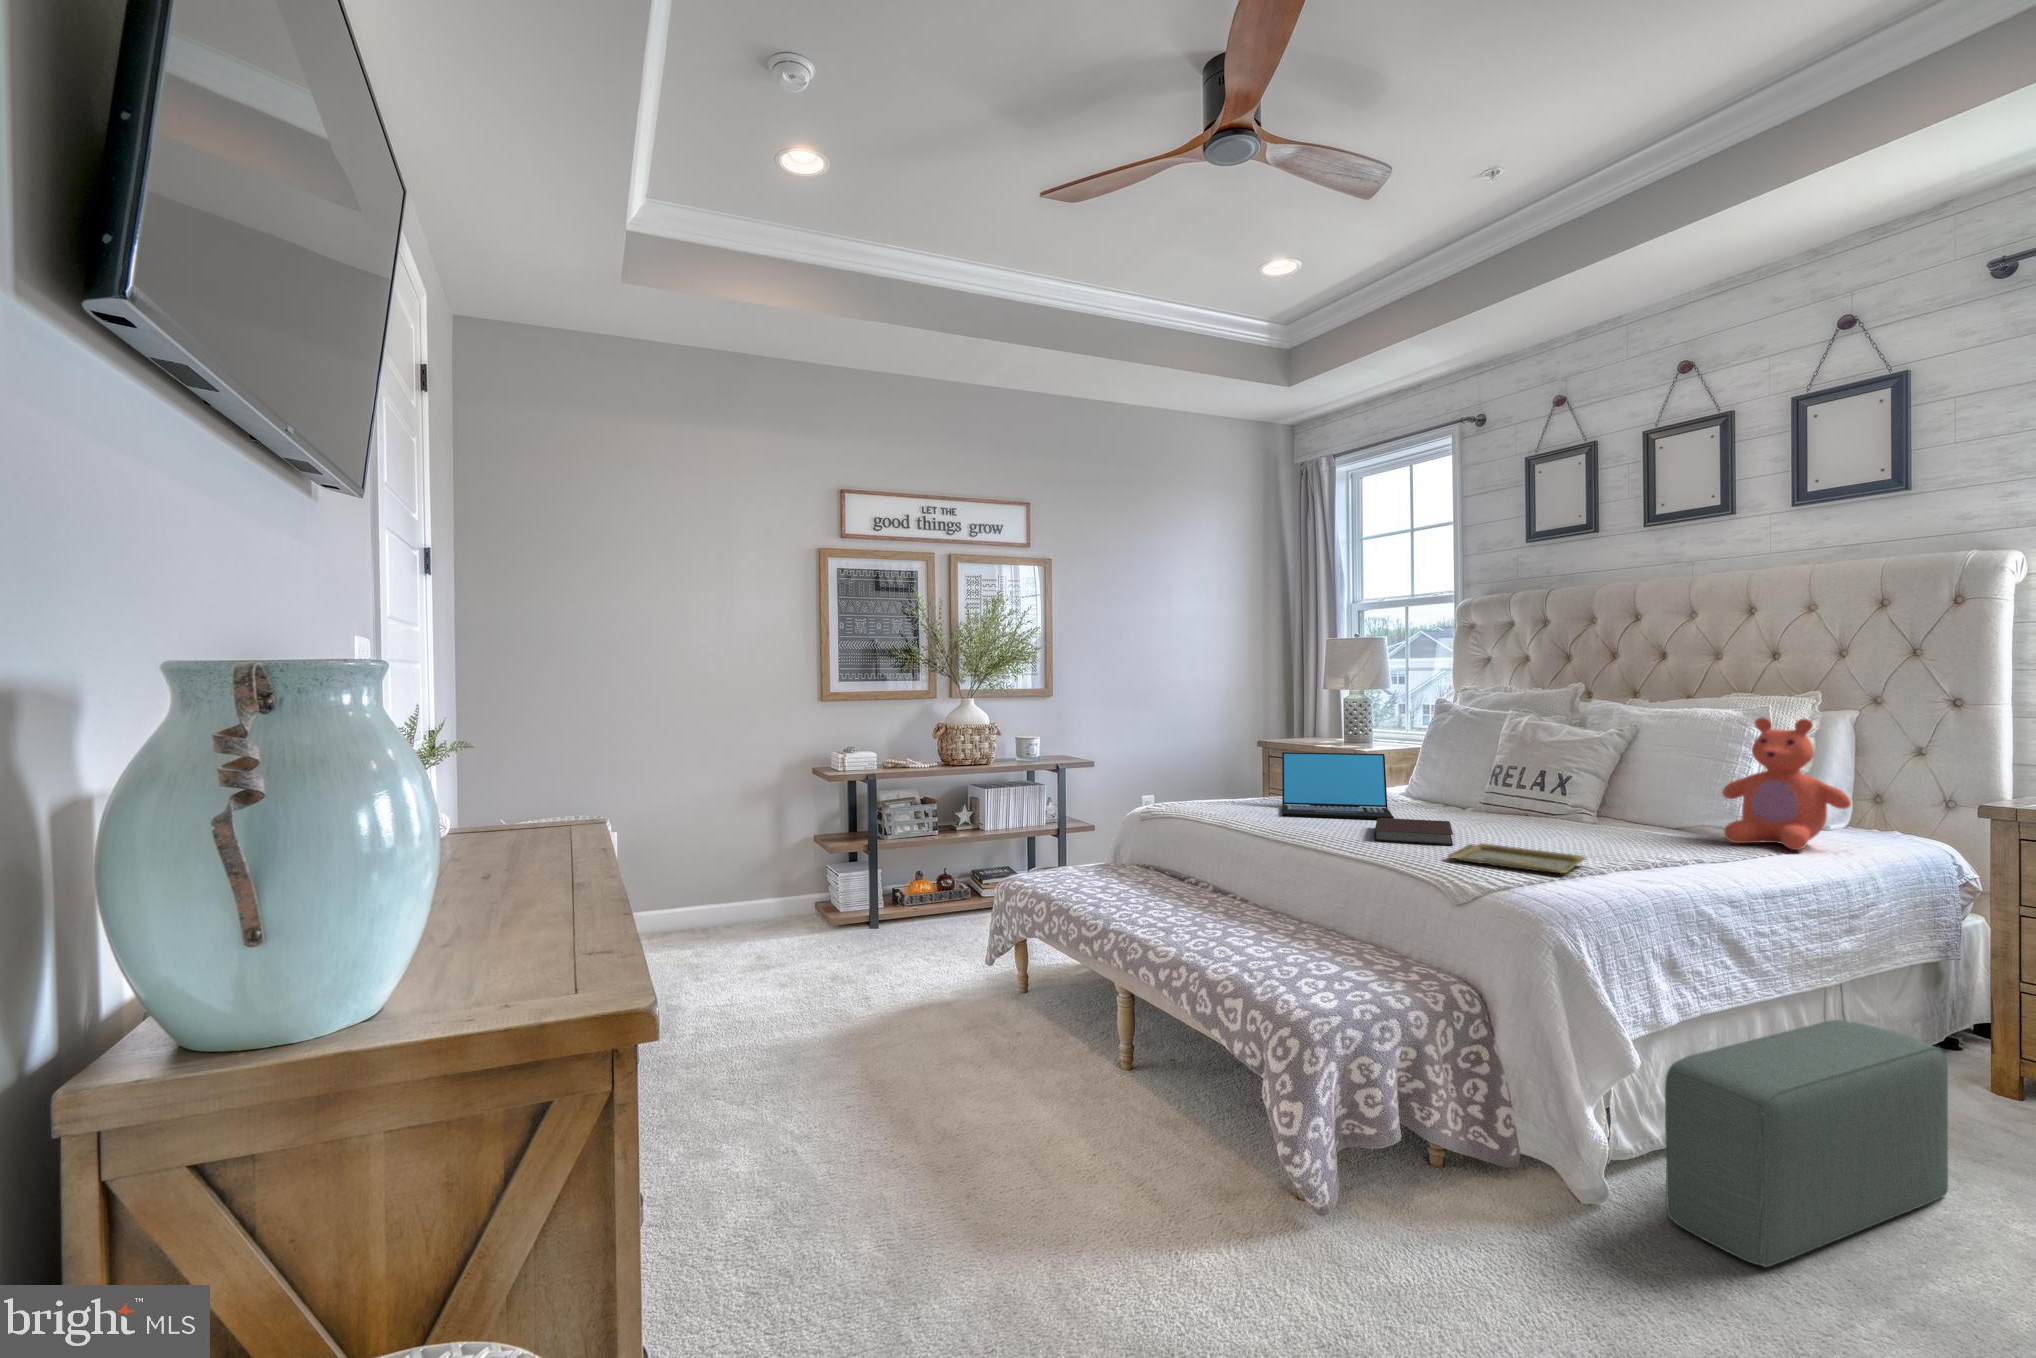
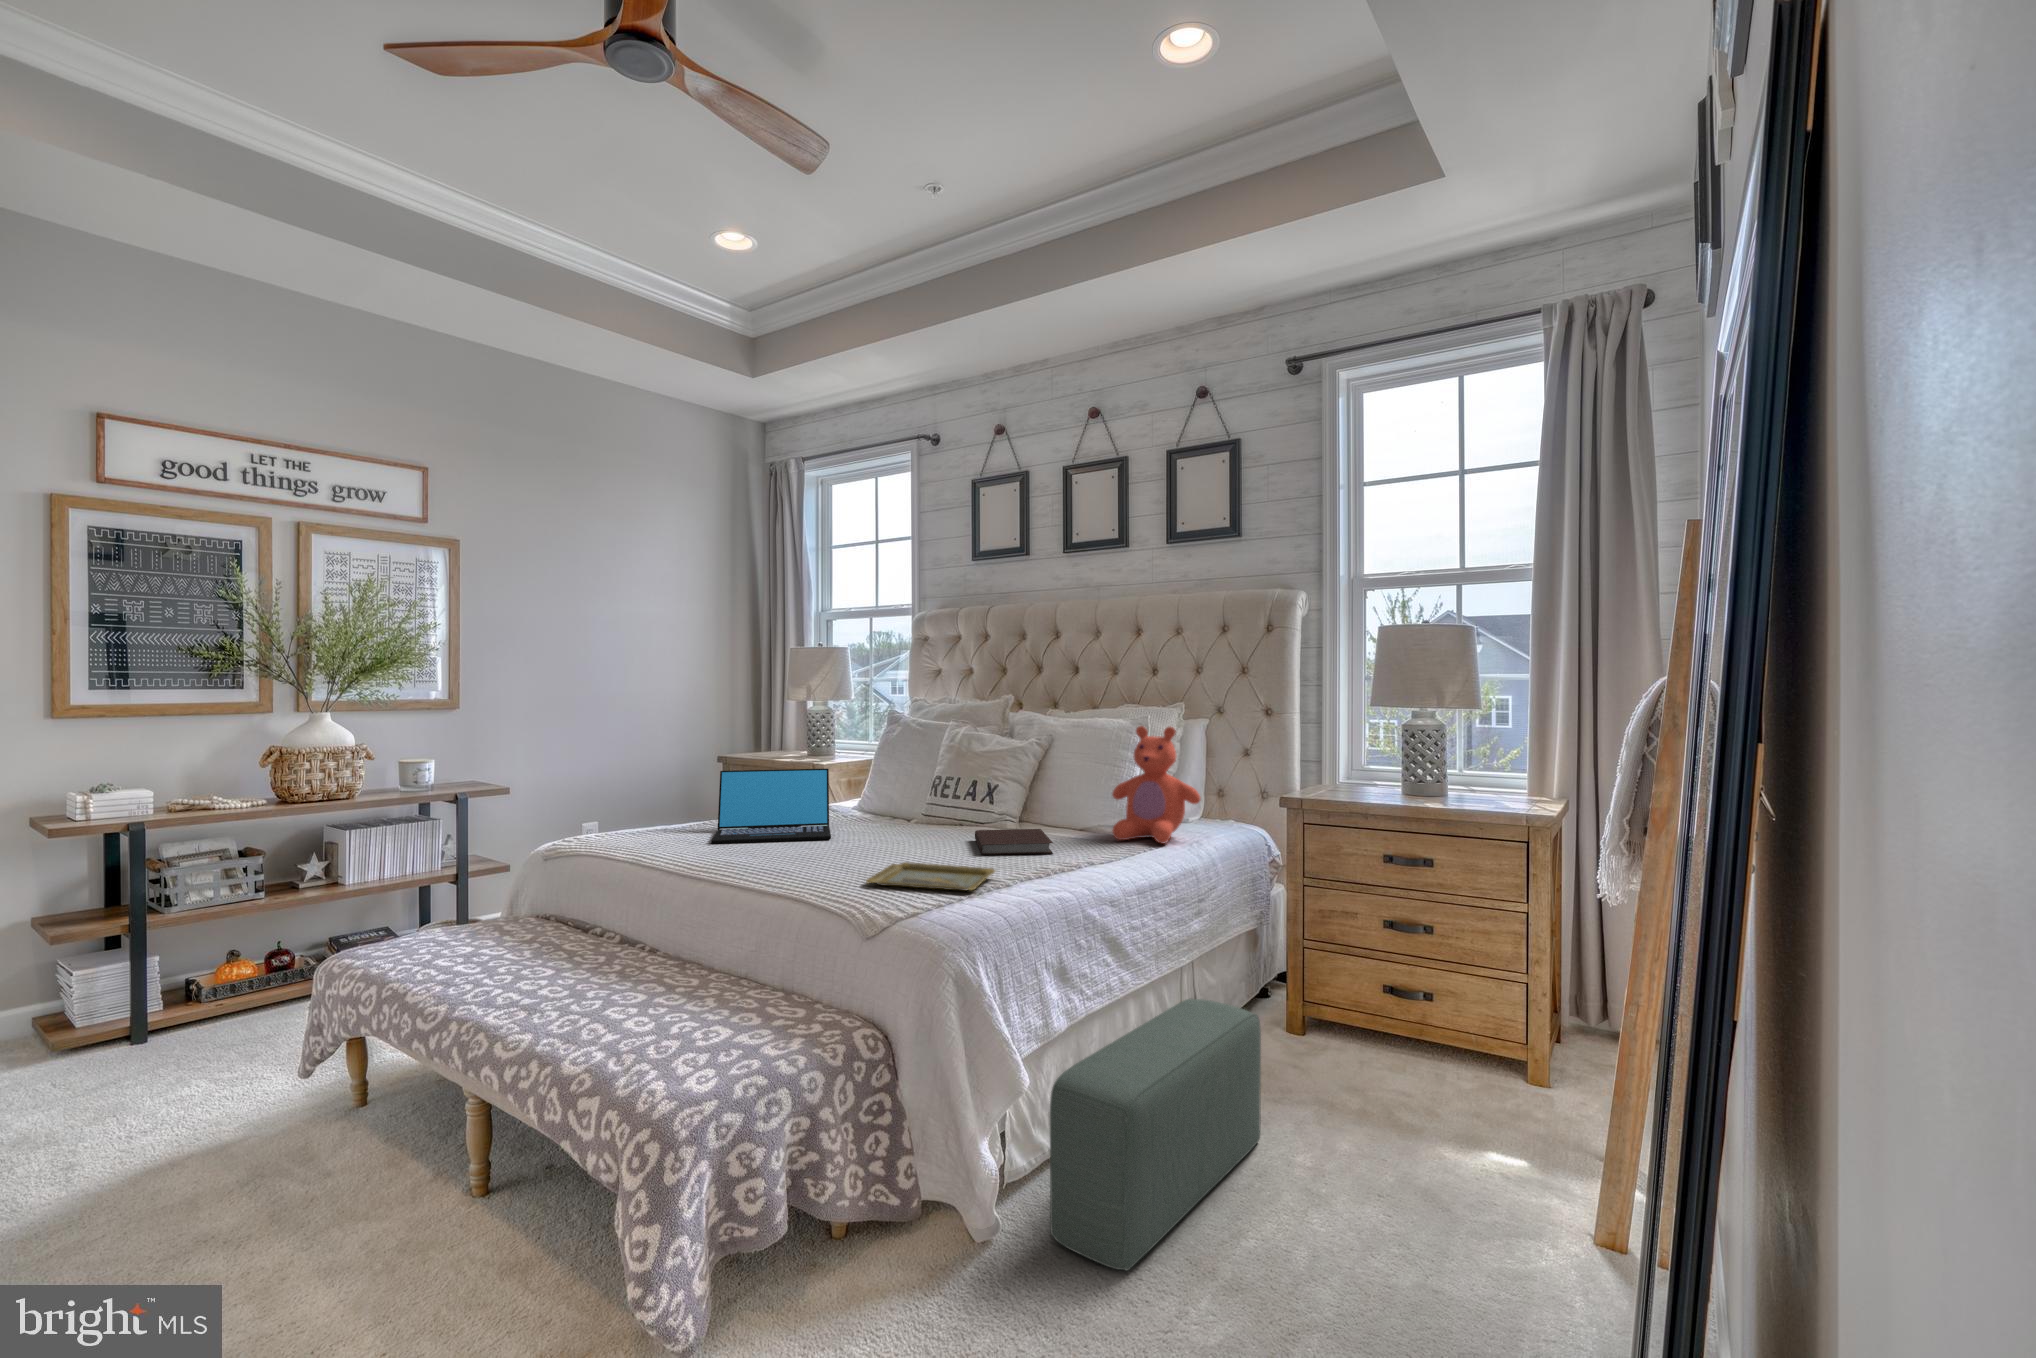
notebook: present [1374,818,1453,845] -> present [975,829,1053,855]

